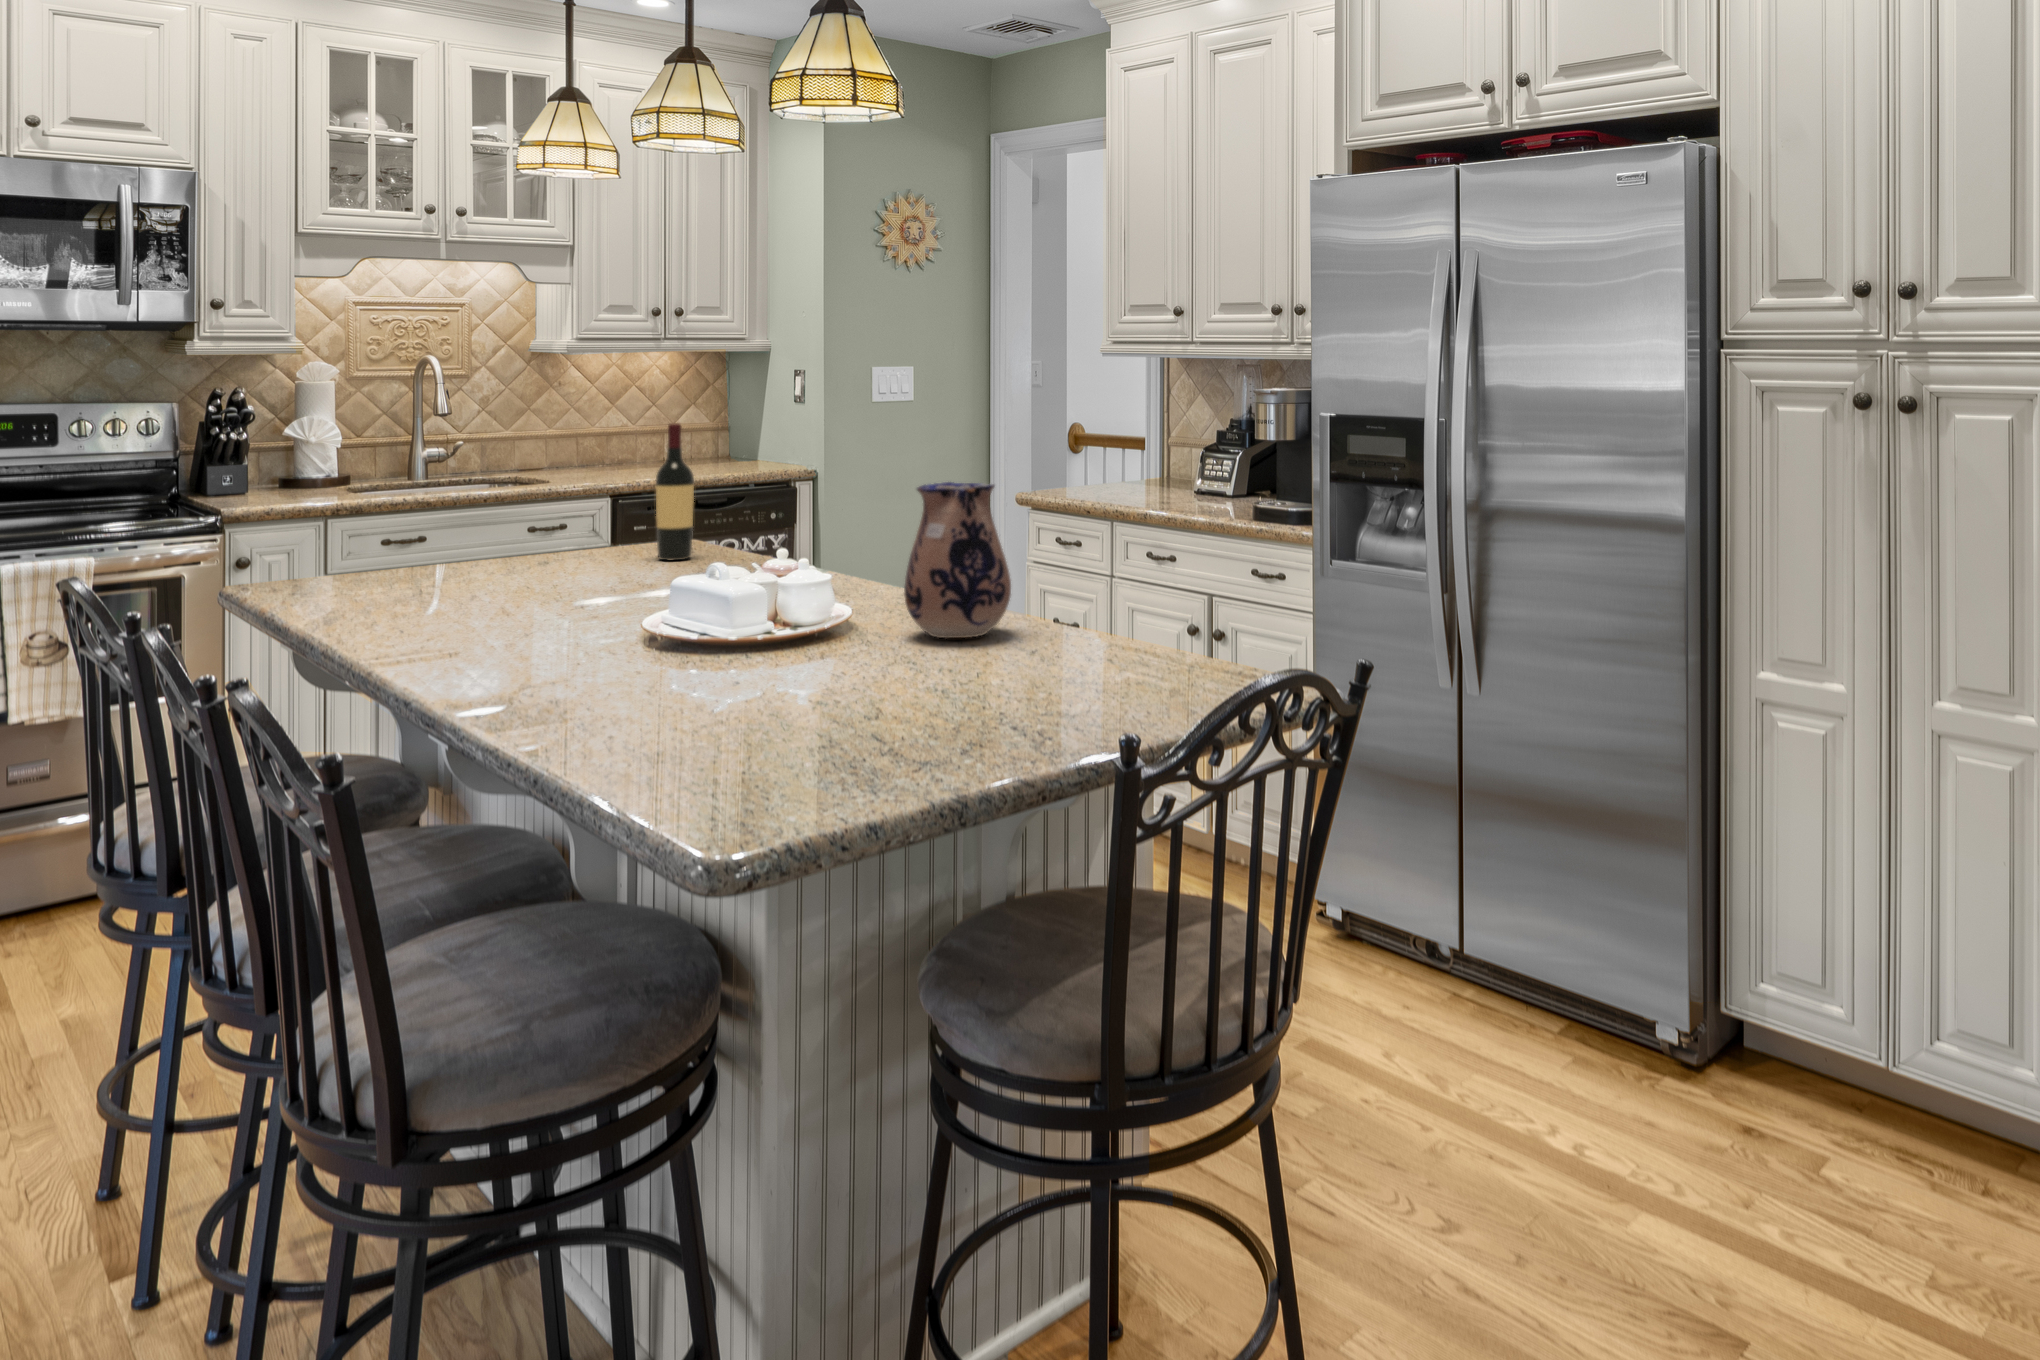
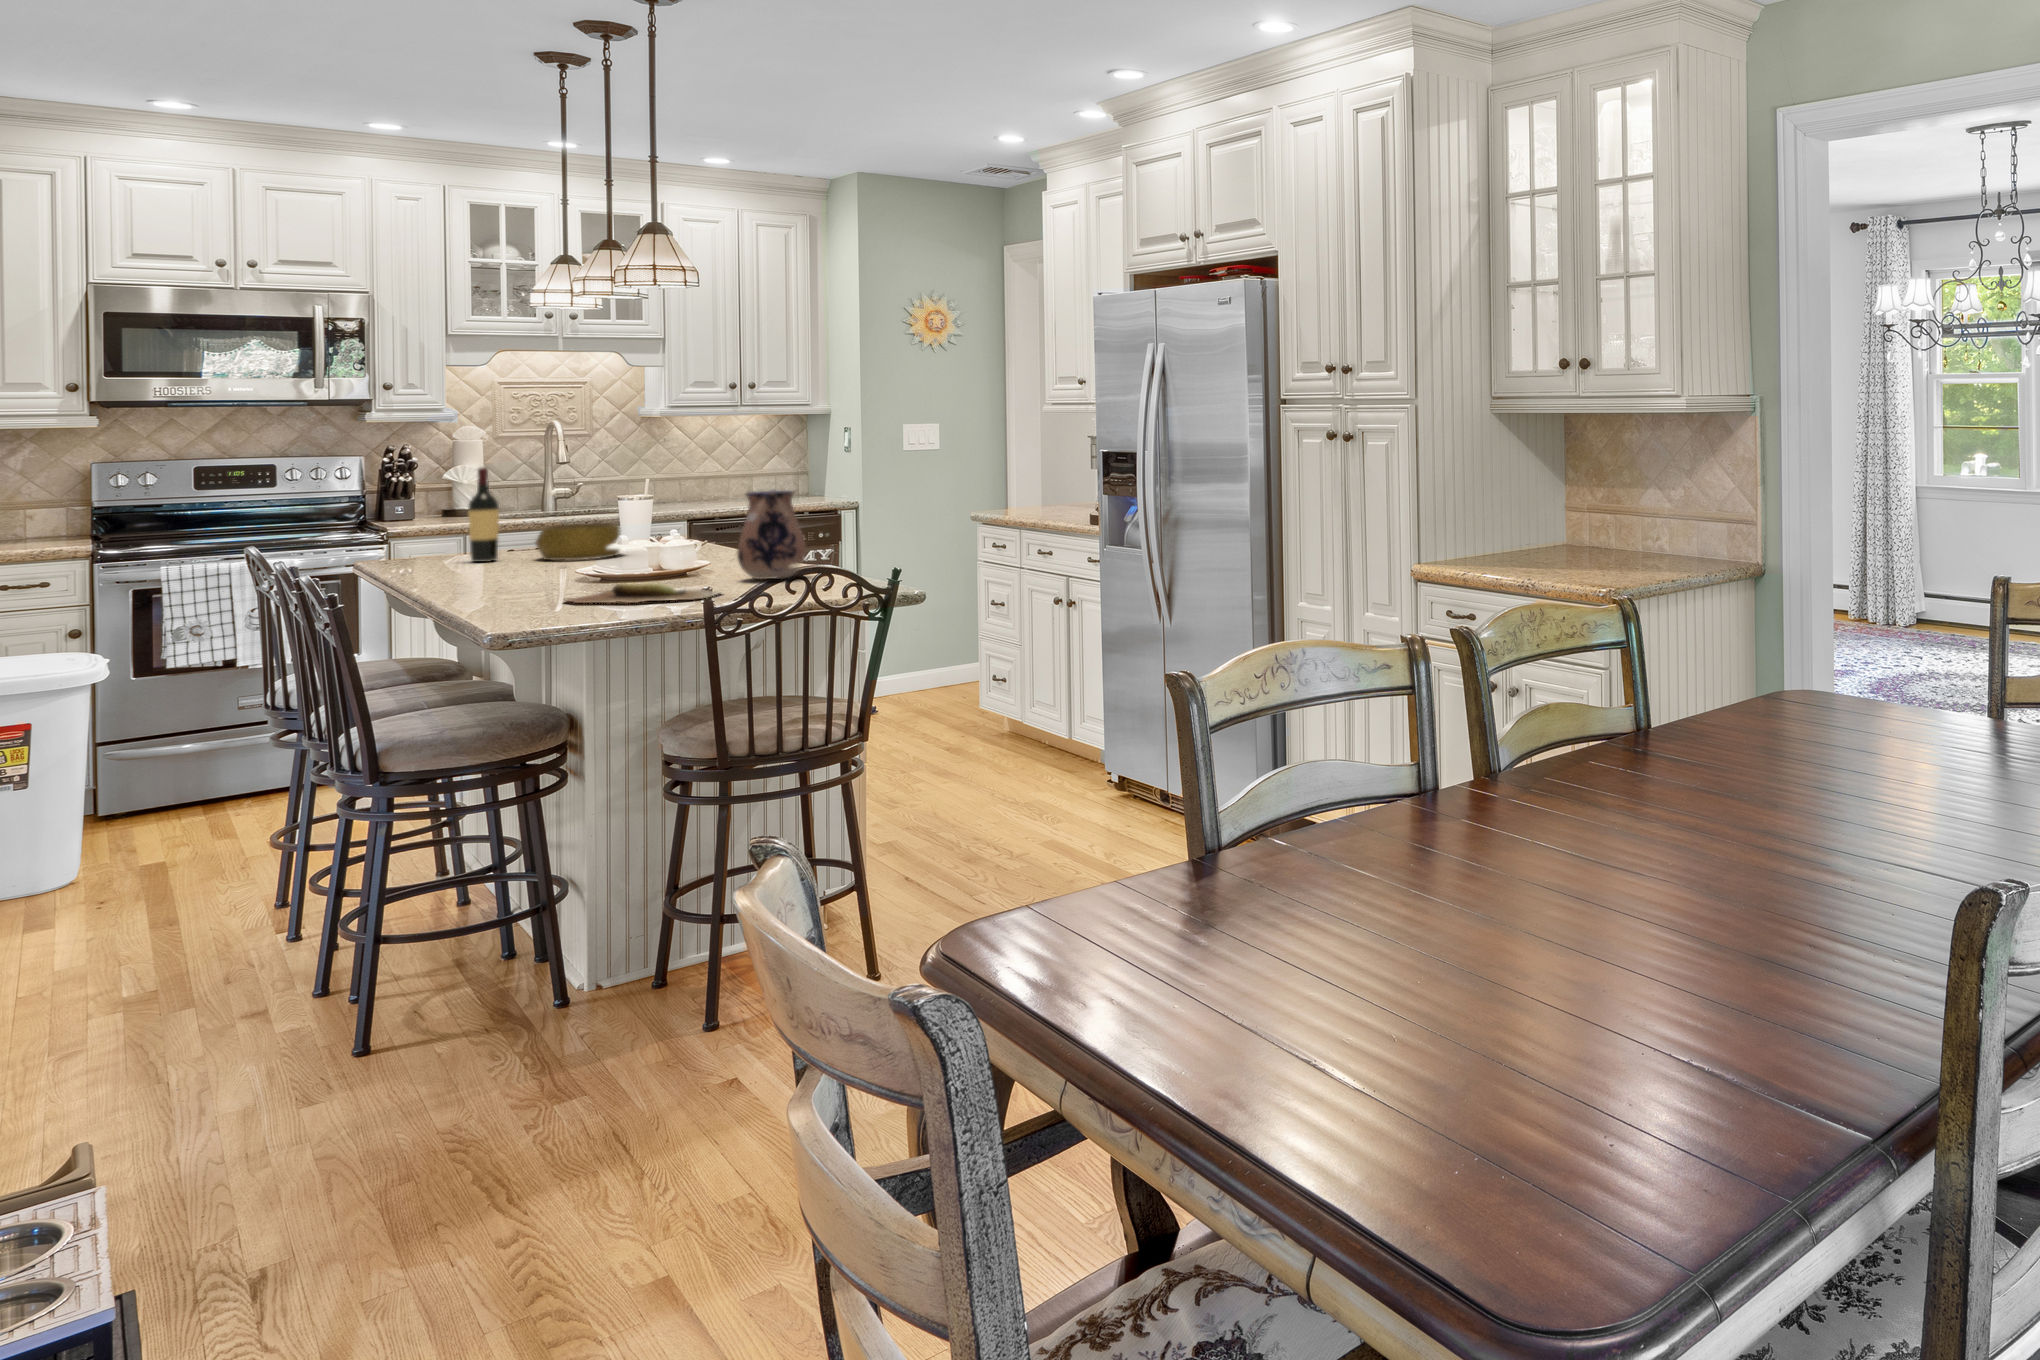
wine bottle: present [656,423,694,560] -> present [468,468,499,562]
decorative bowl: none [494,518,625,581] -> present [535,523,620,560]
cutting board: none [673,661,944,708] -> present [564,583,718,603]

